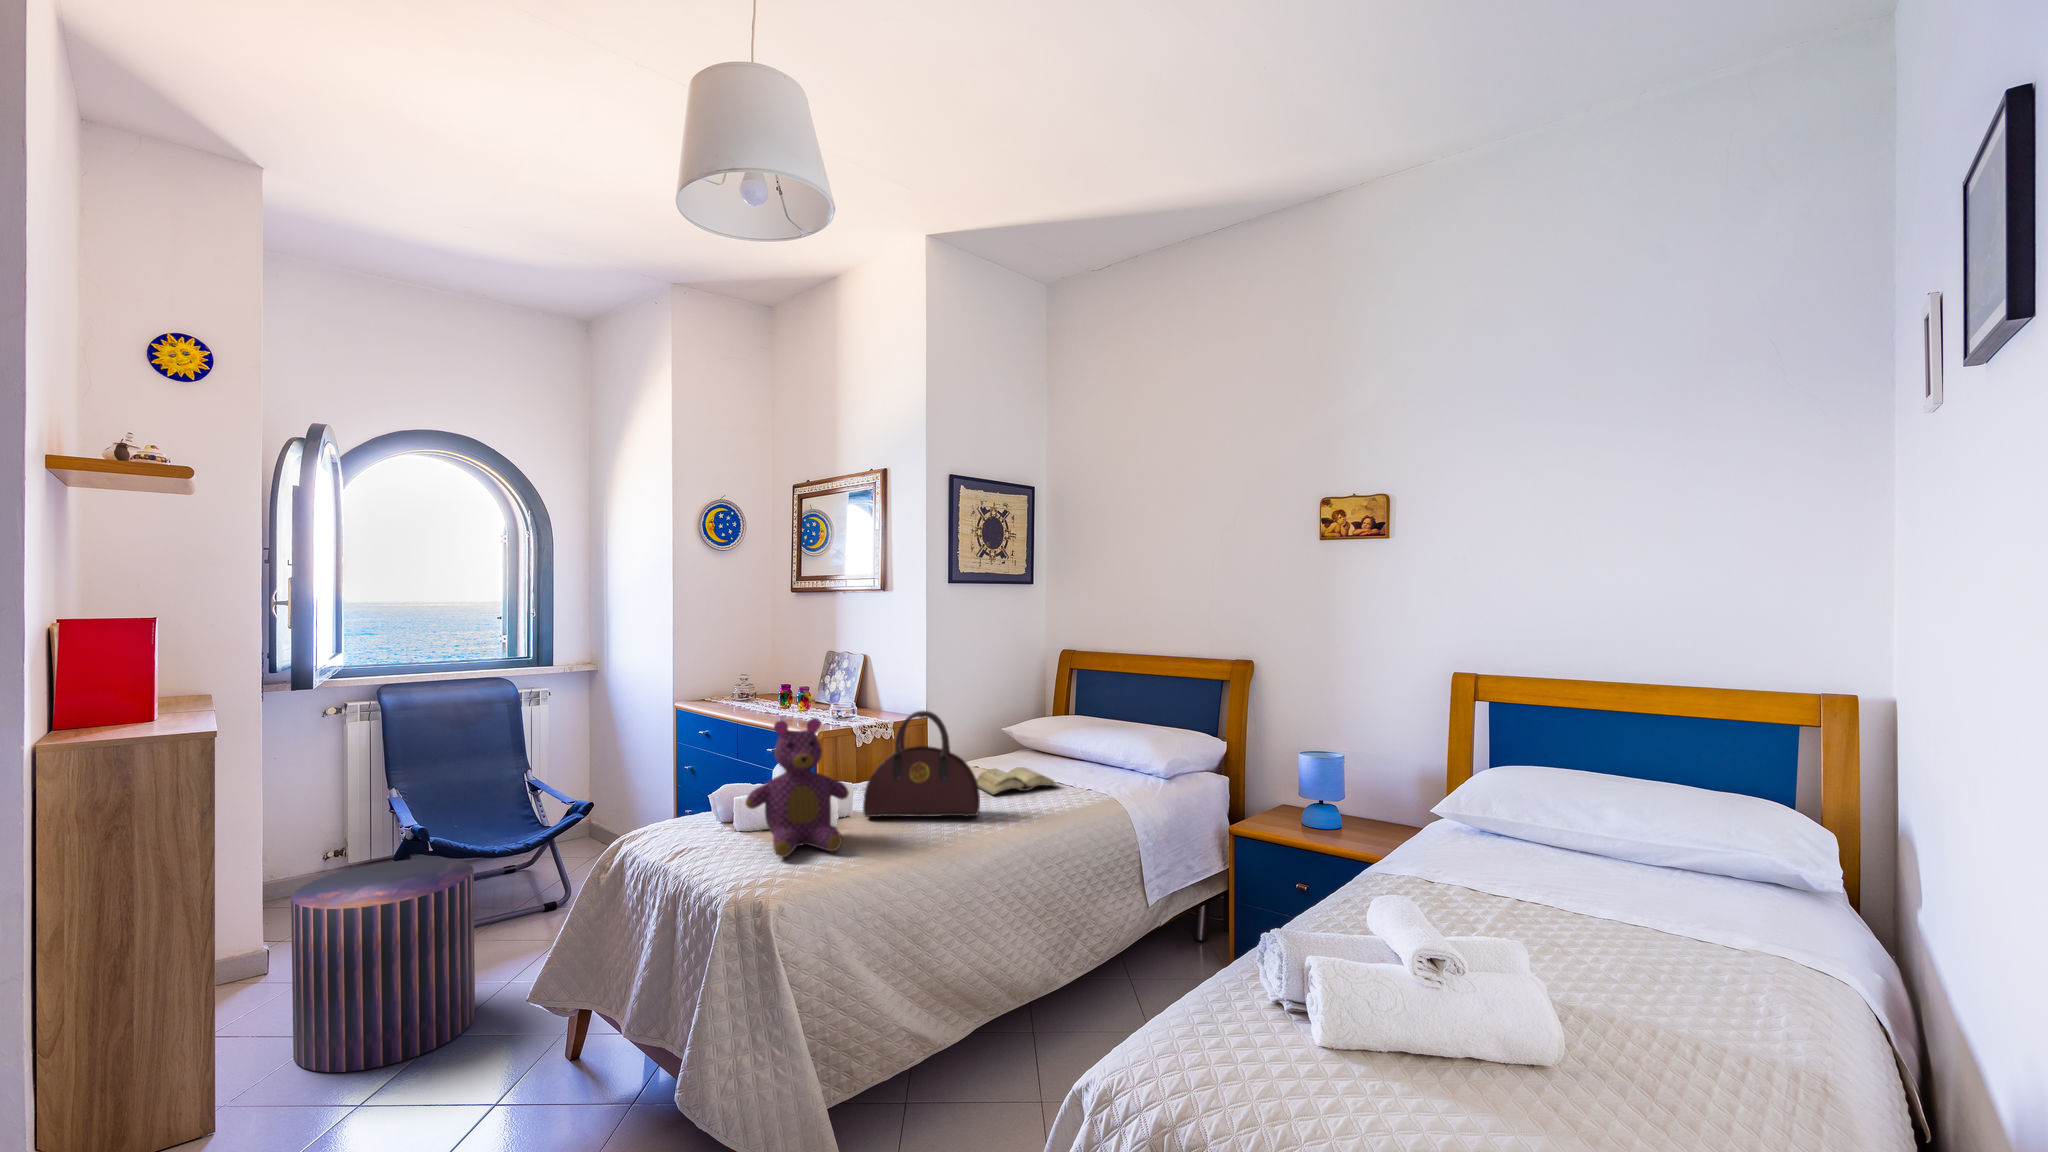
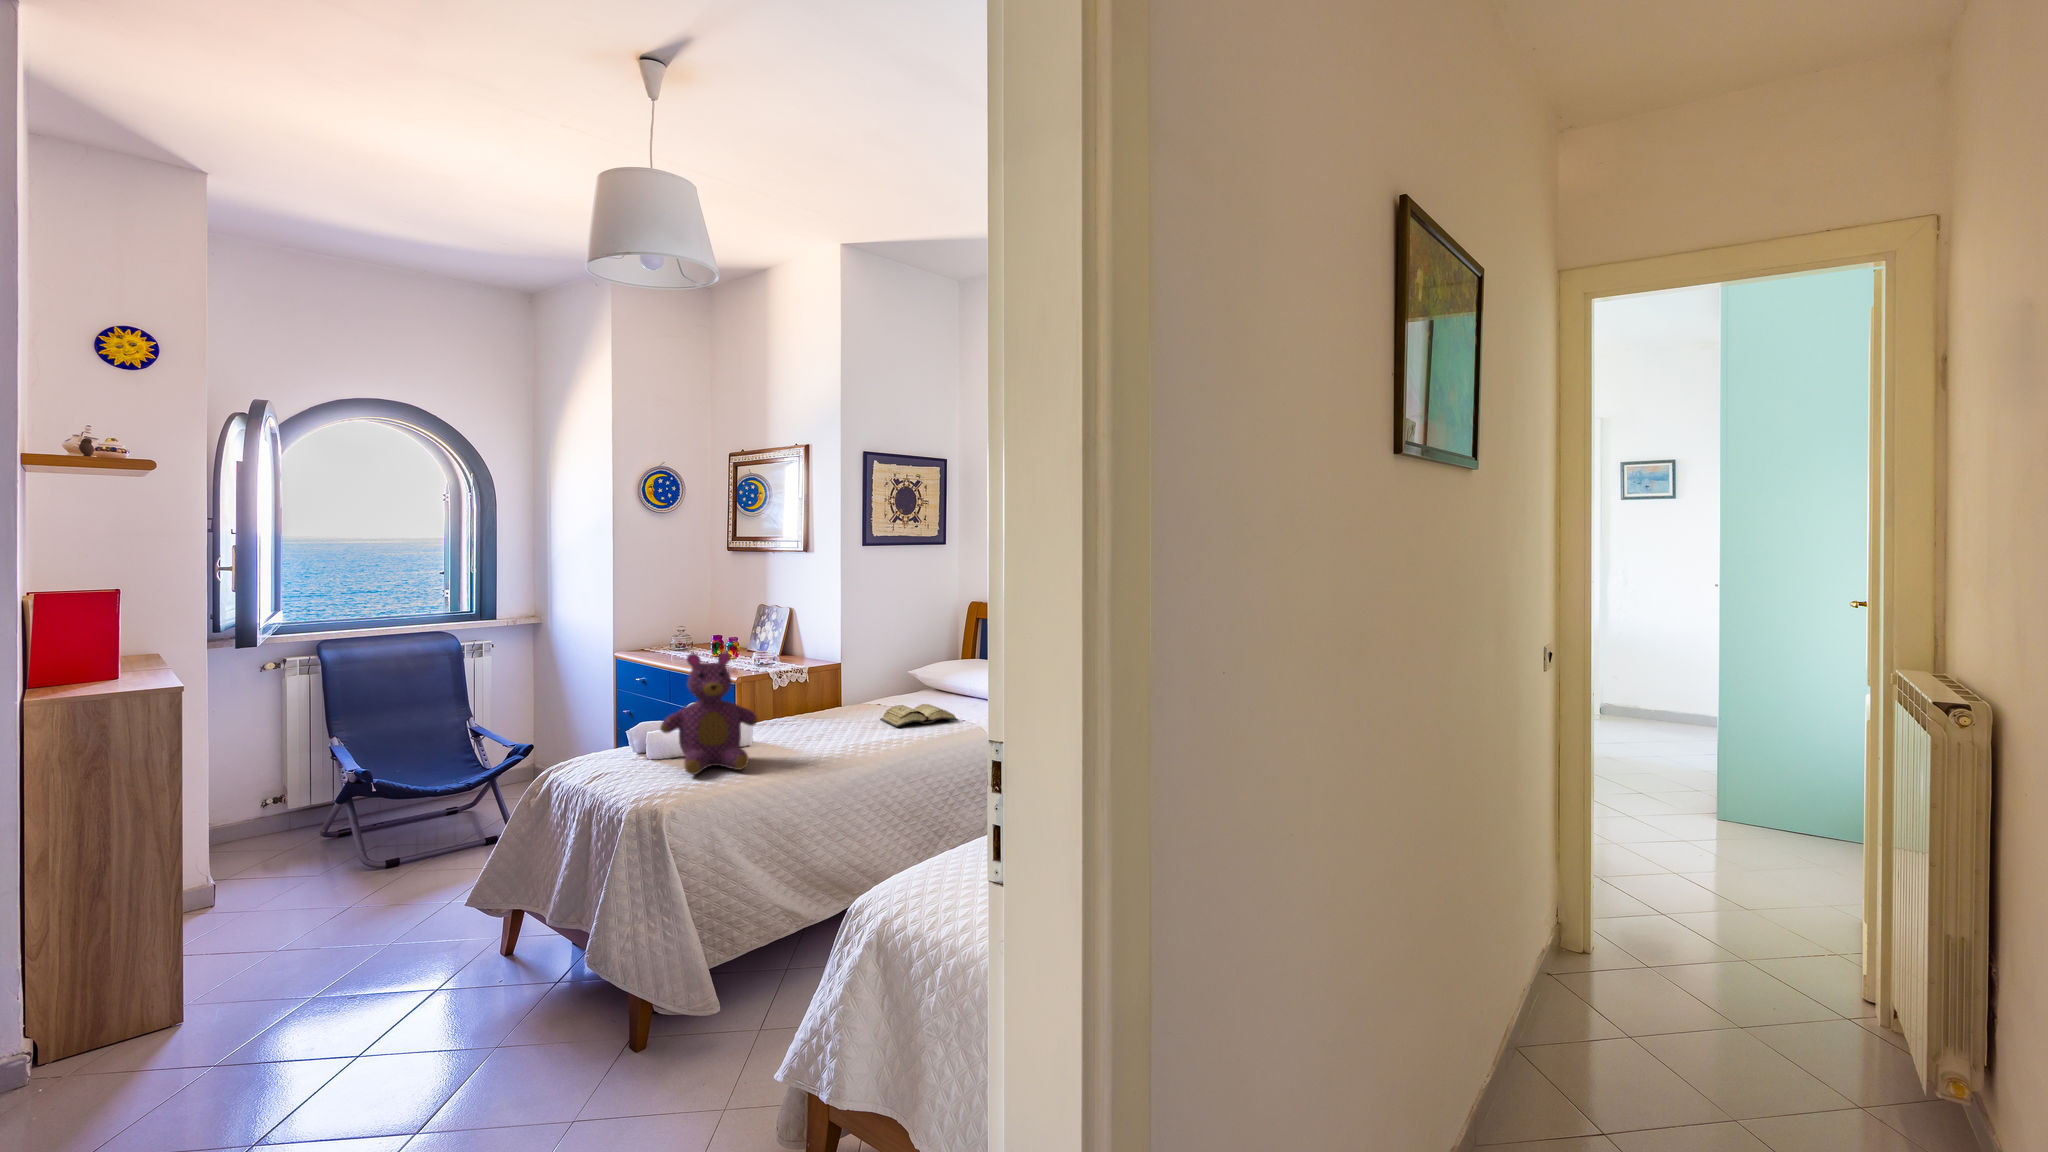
handbag: present [863,710,980,817] -> none [773,648,882,744]
pouf: present [291,859,475,1072] -> none [230,789,411,980]

